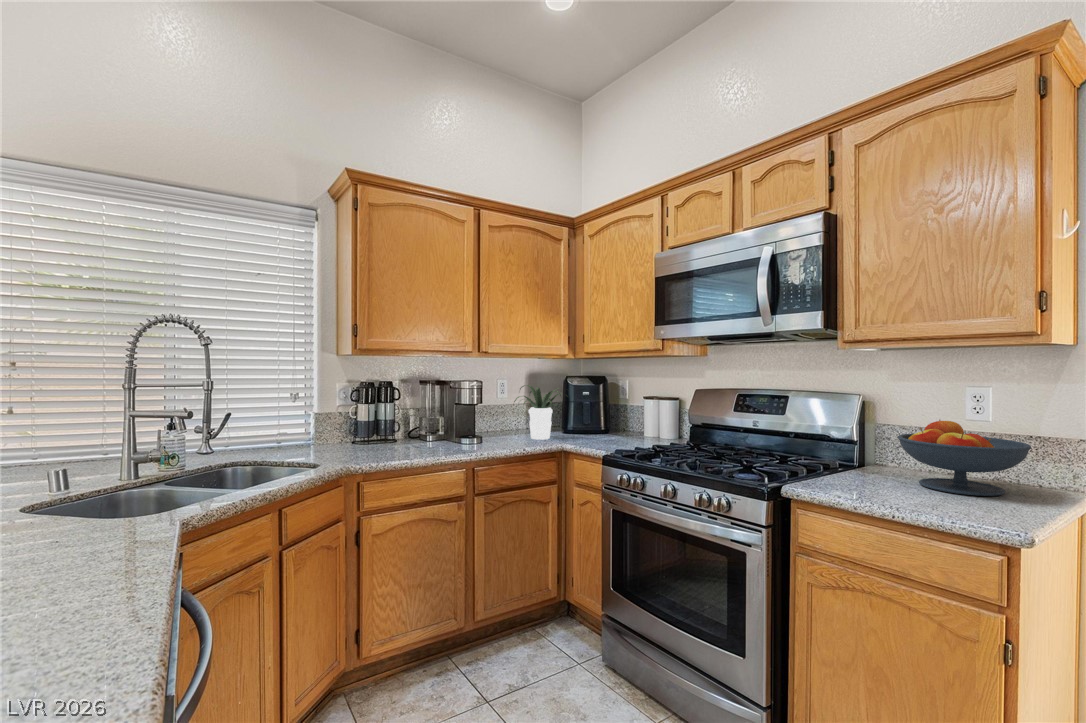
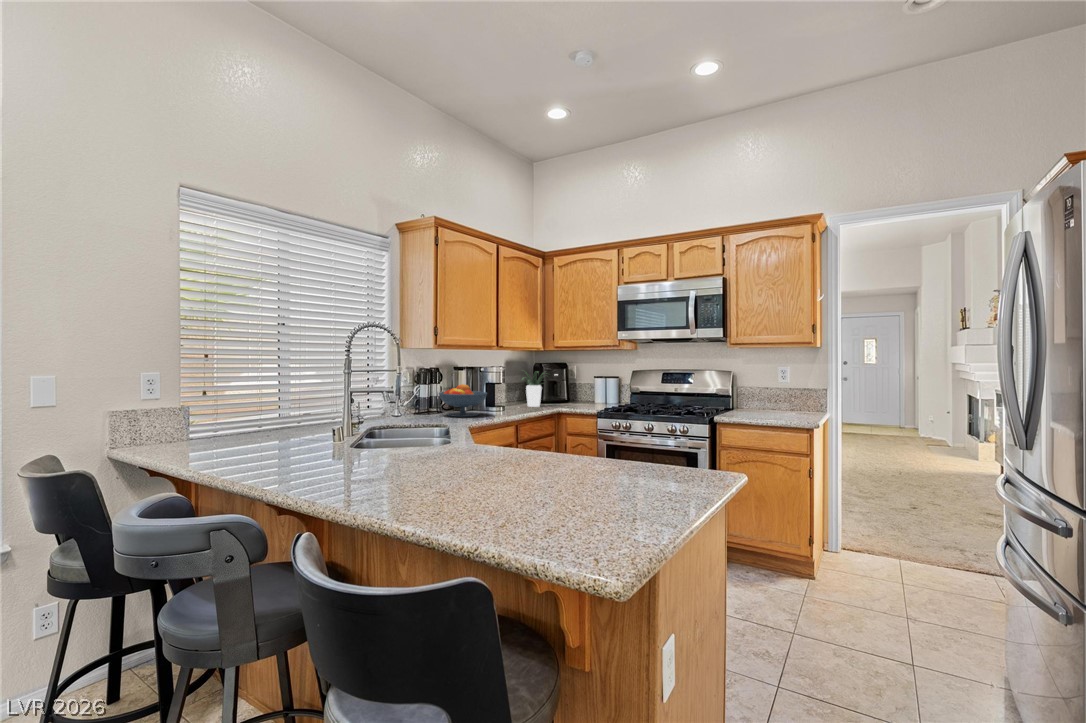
fruit bowl: present [898,420,1031,496] -> present [439,384,487,417]

